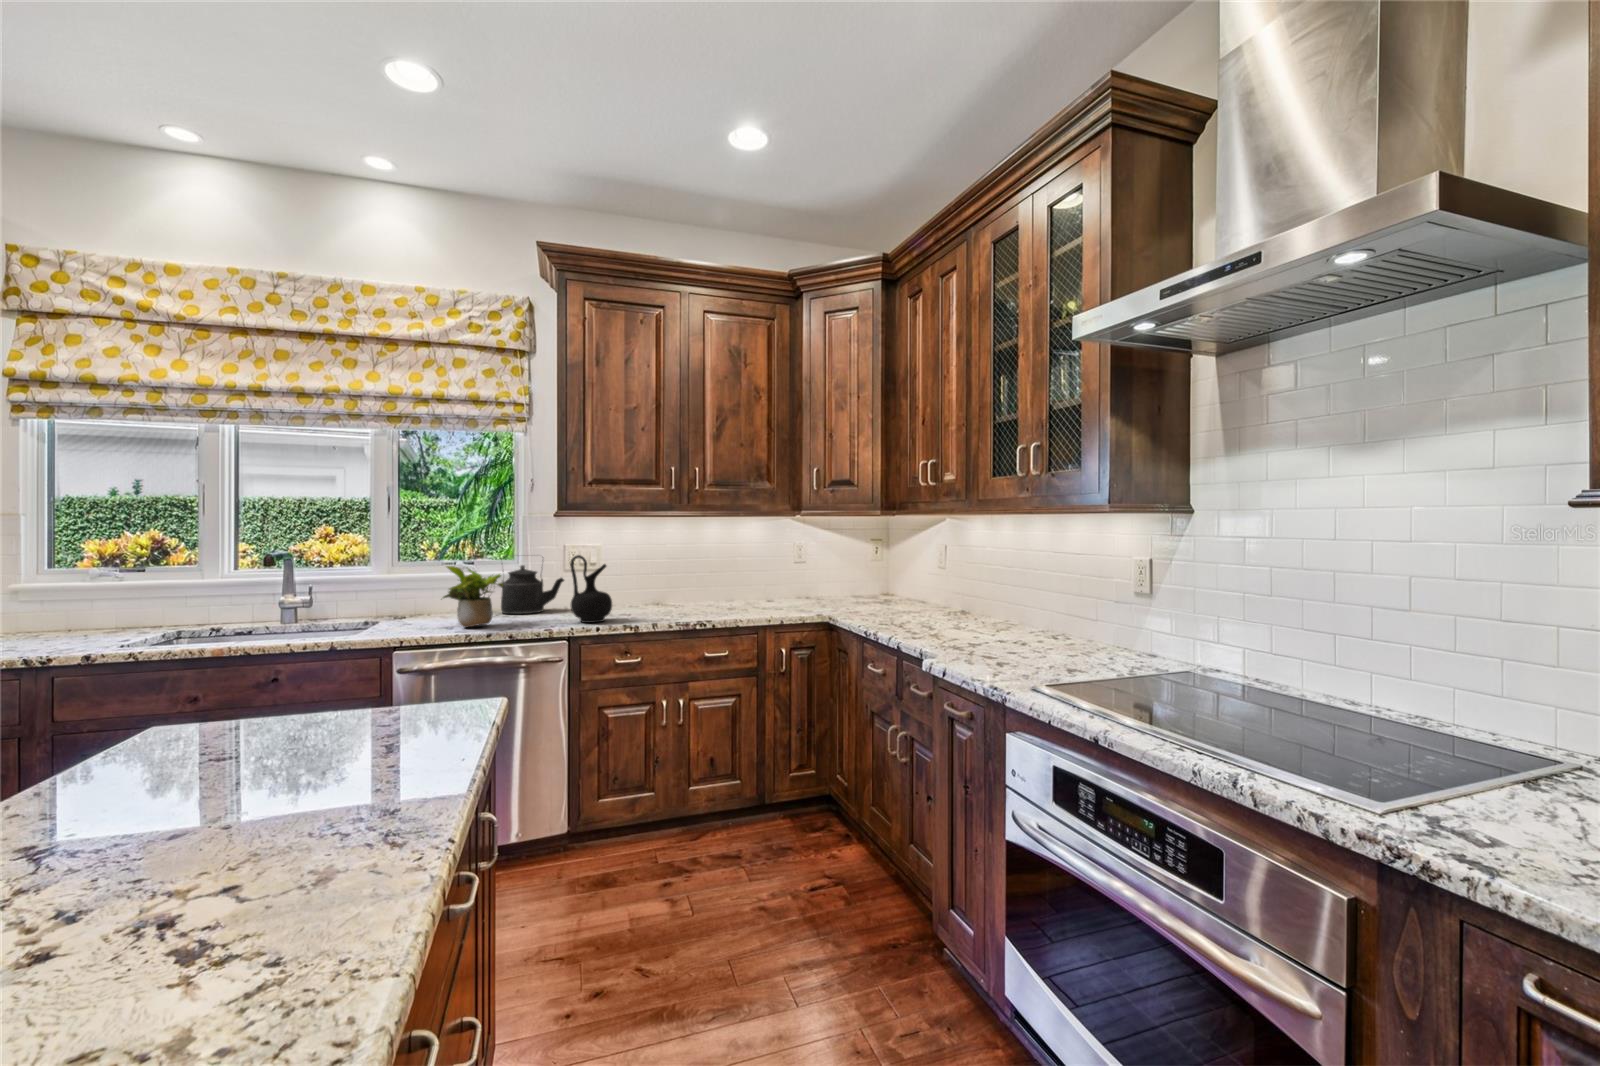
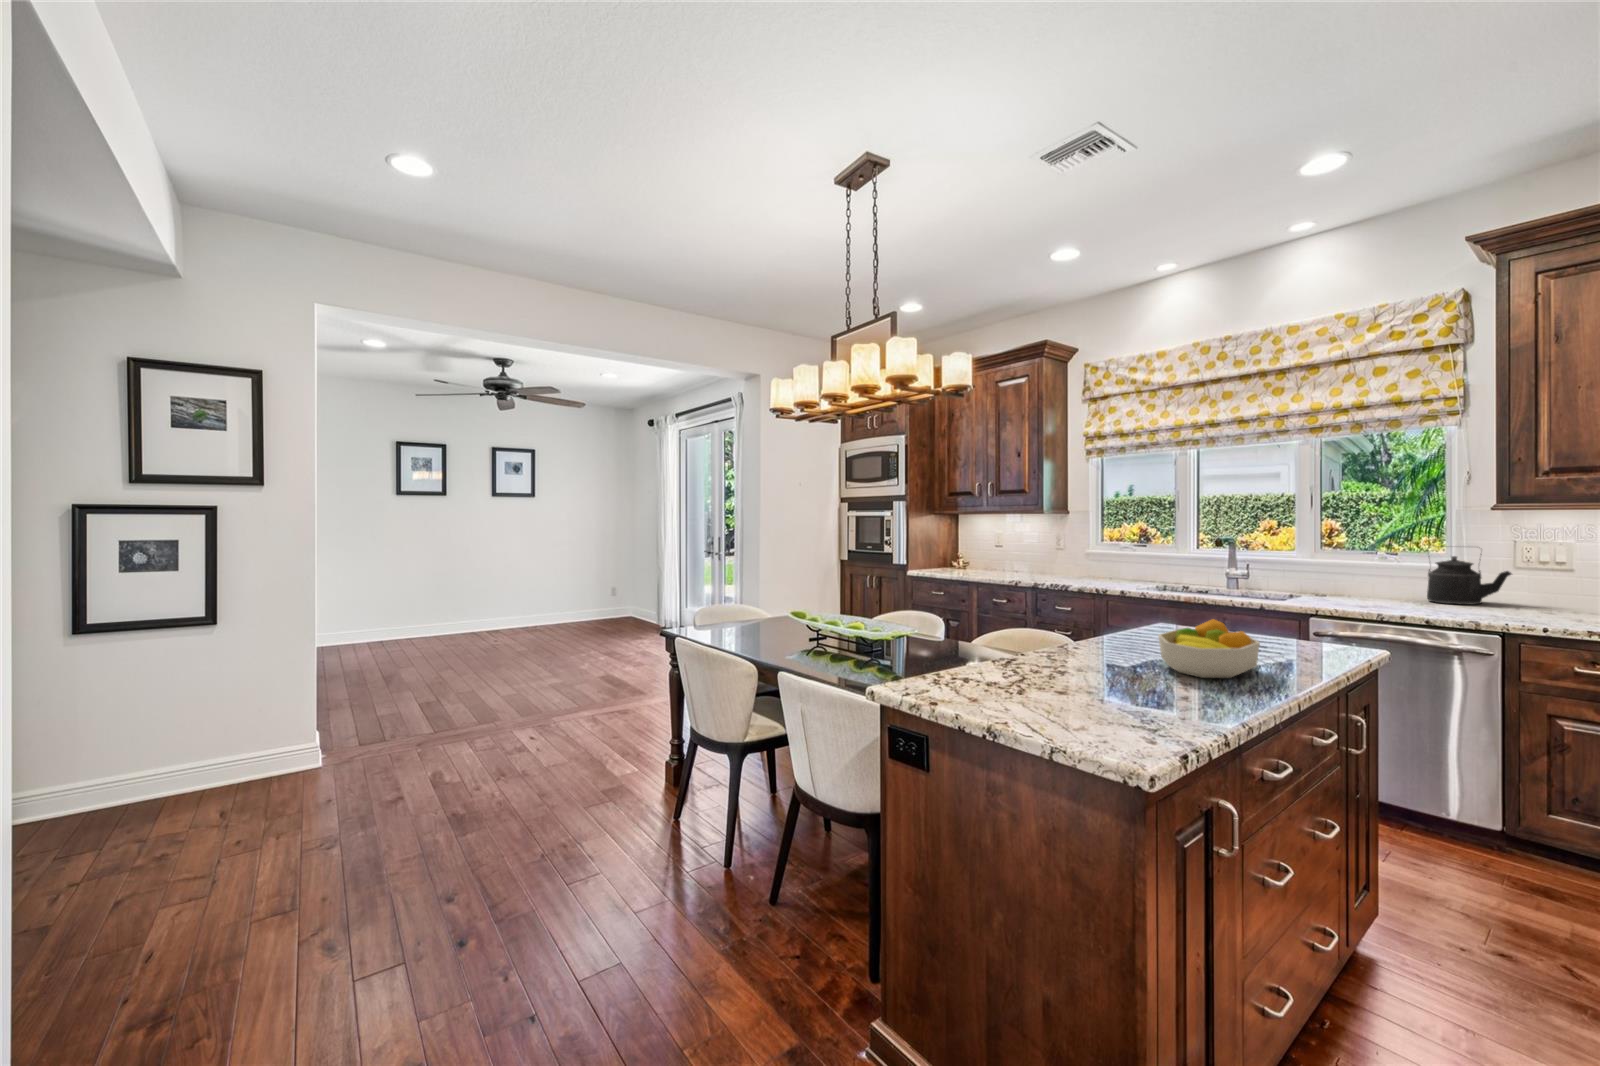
ceramic jug: present [570,555,612,623] -> none [1508,549,1571,622]
potted plant: present [443,566,503,627] -> none [1355,555,1423,609]
fruit bowl: none [137,684,355,816] -> present [1158,619,1260,678]

